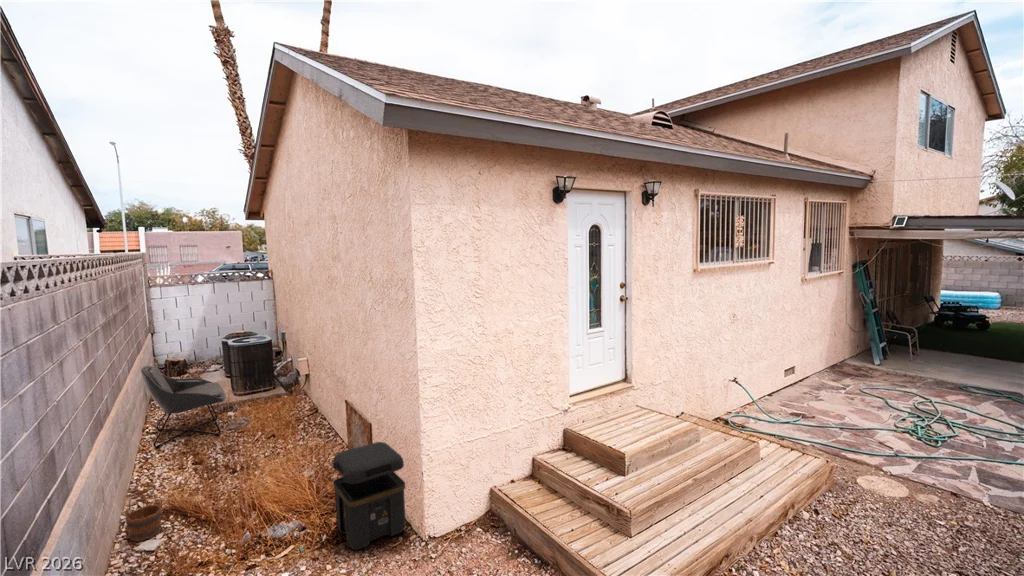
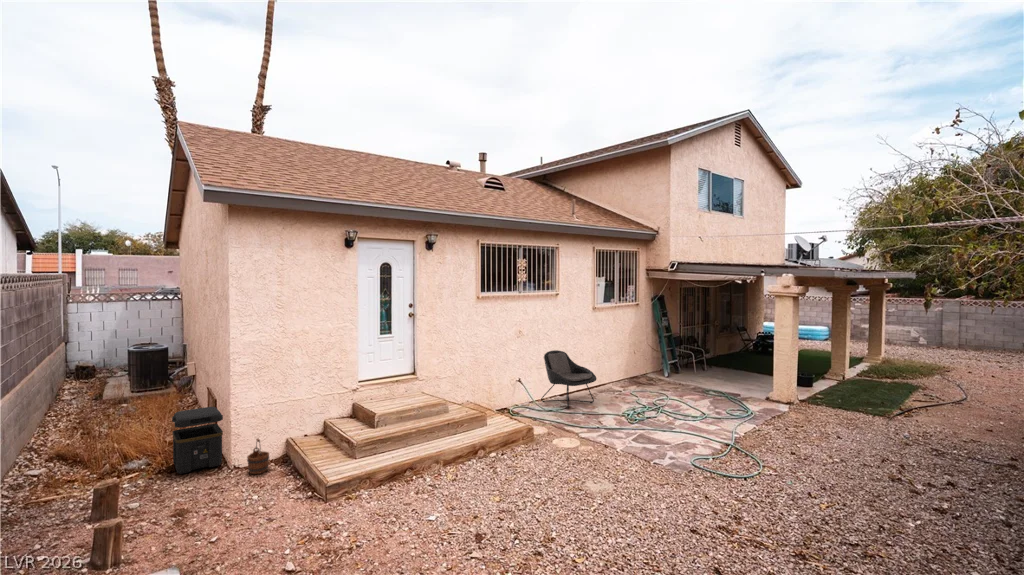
lounge chair: present [141,366,226,449] -> present [541,350,596,409]
wooden bucket: present [124,490,162,541] -> present [247,439,269,474]

